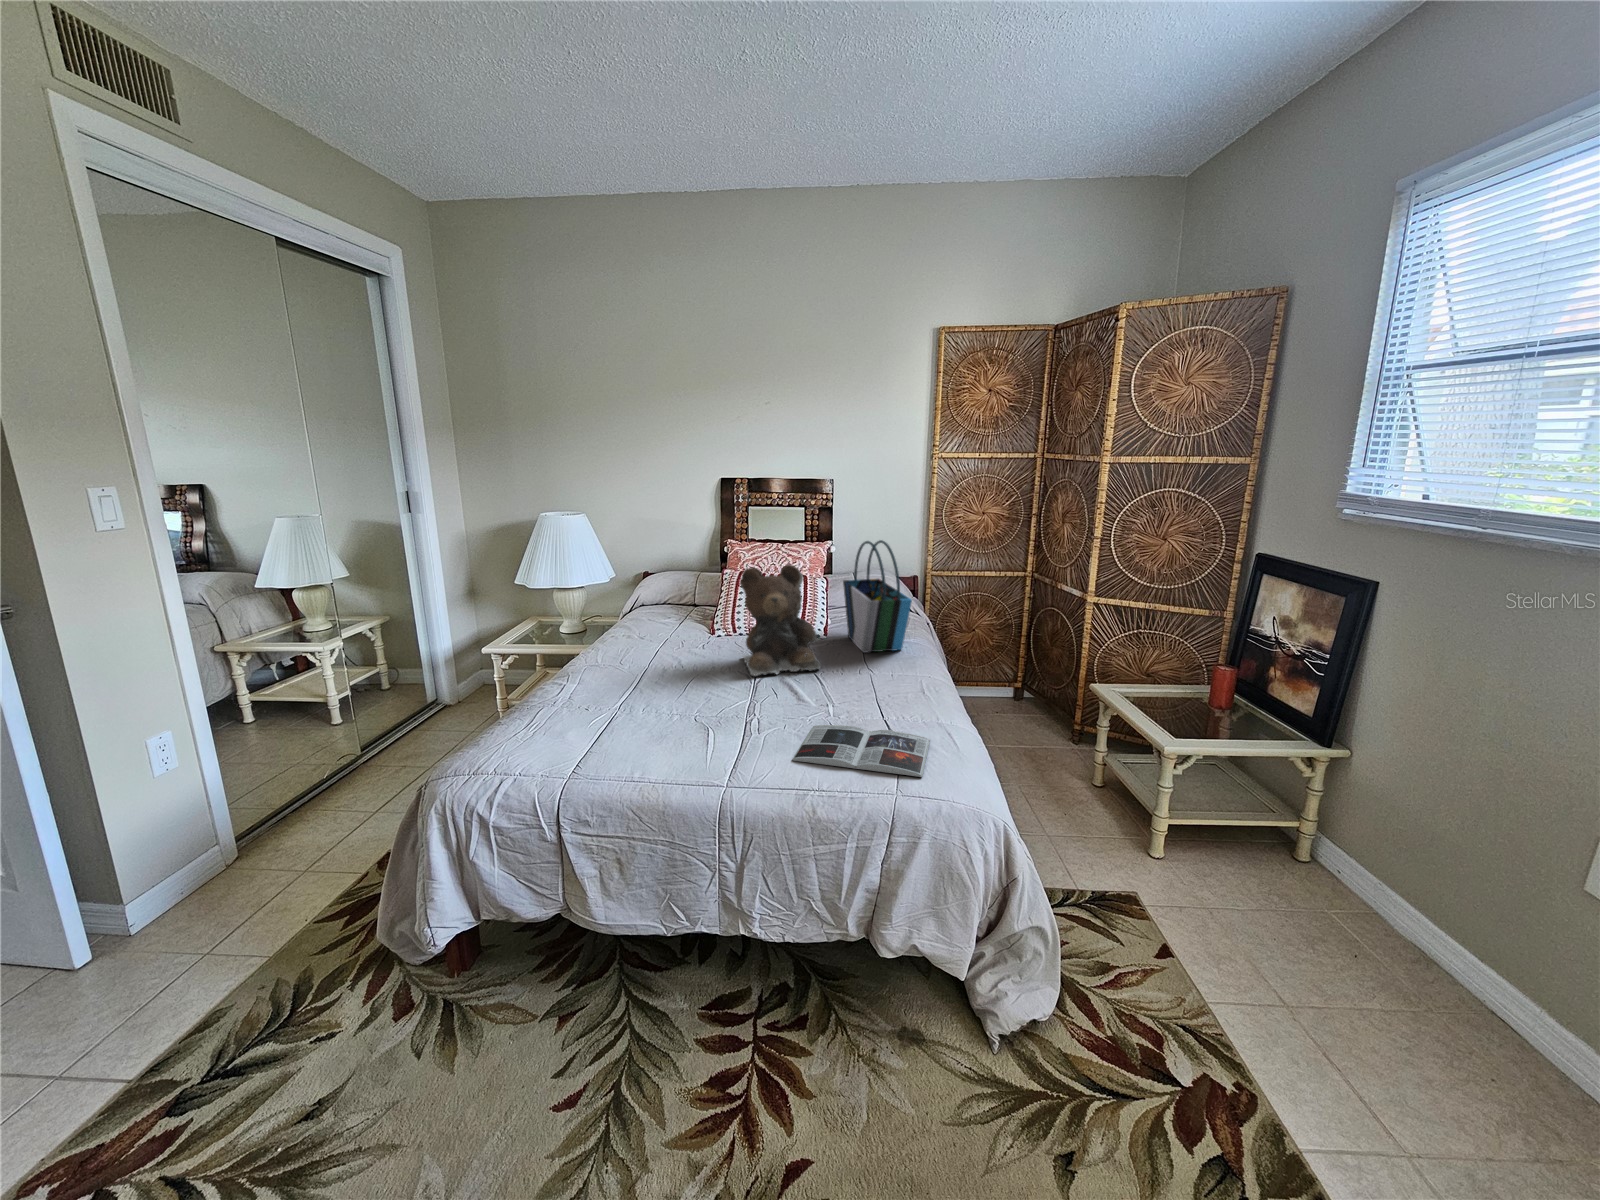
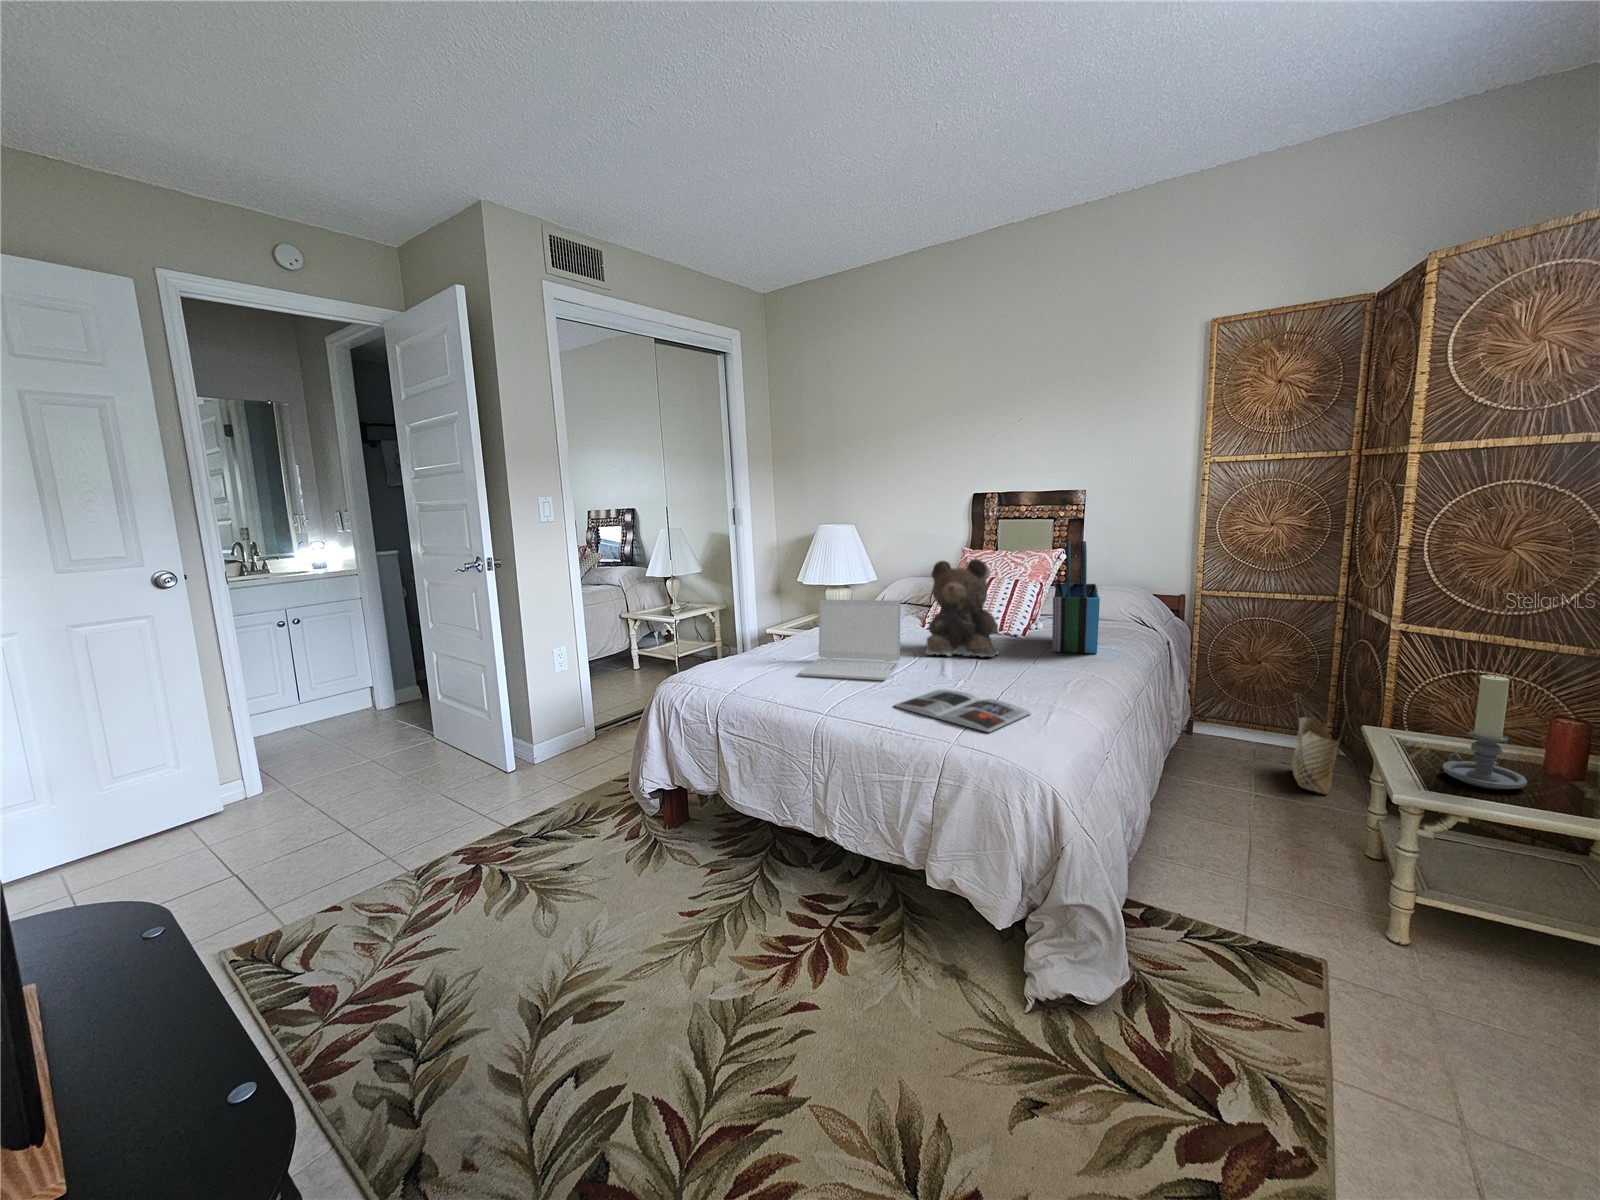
laptop: none [633,623,748,733] -> present [800,600,901,680]
candle holder: none [1167,644,1222,729] -> present [1443,675,1527,789]
woven basket: none [1008,656,1053,735] -> present [1291,696,1341,794]

